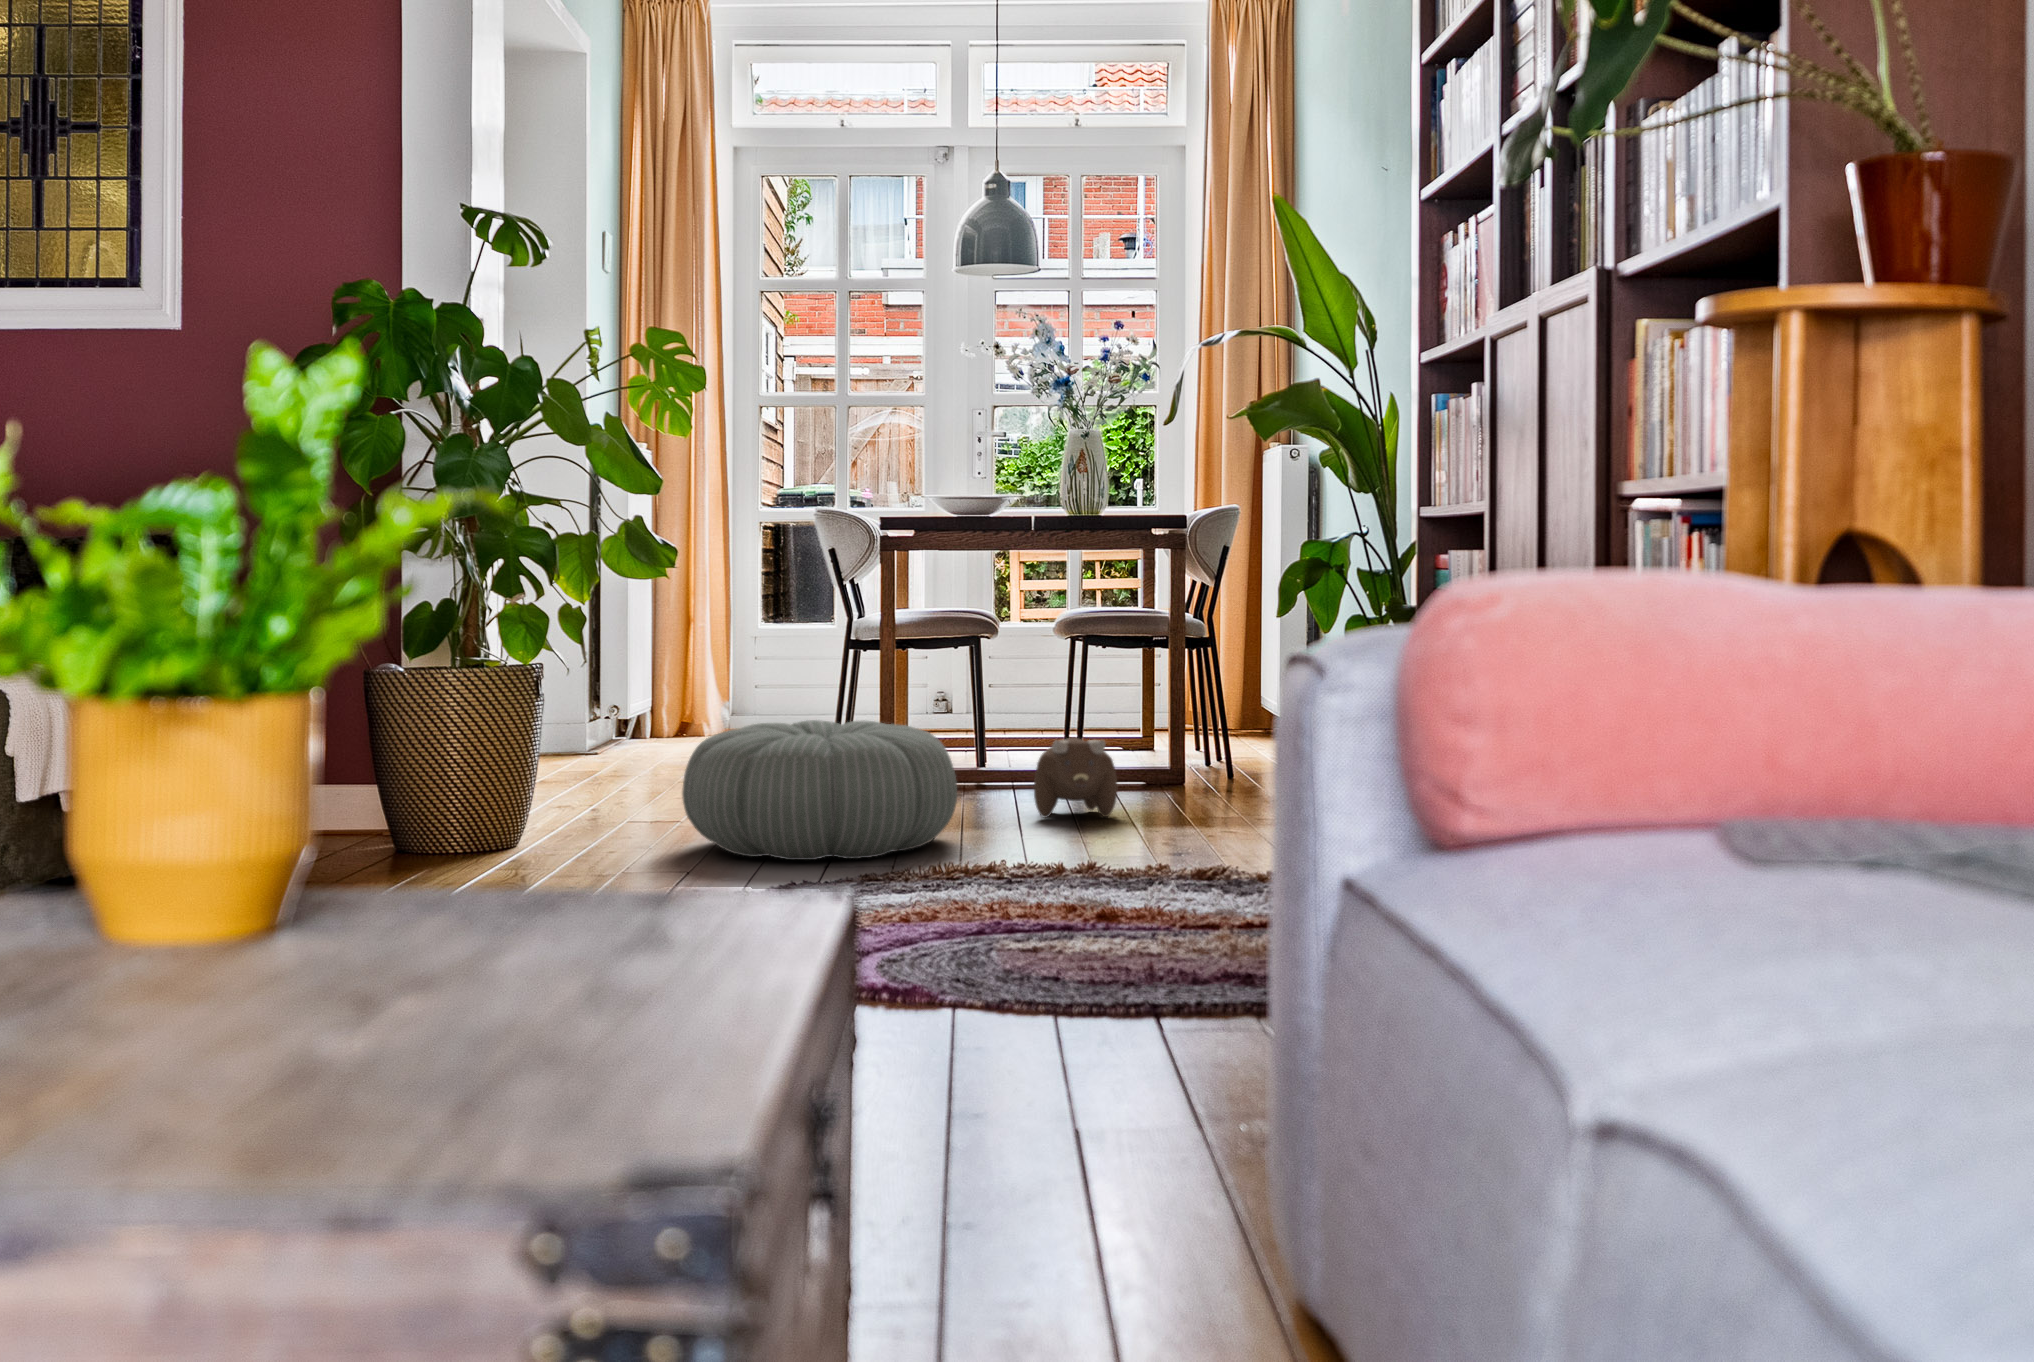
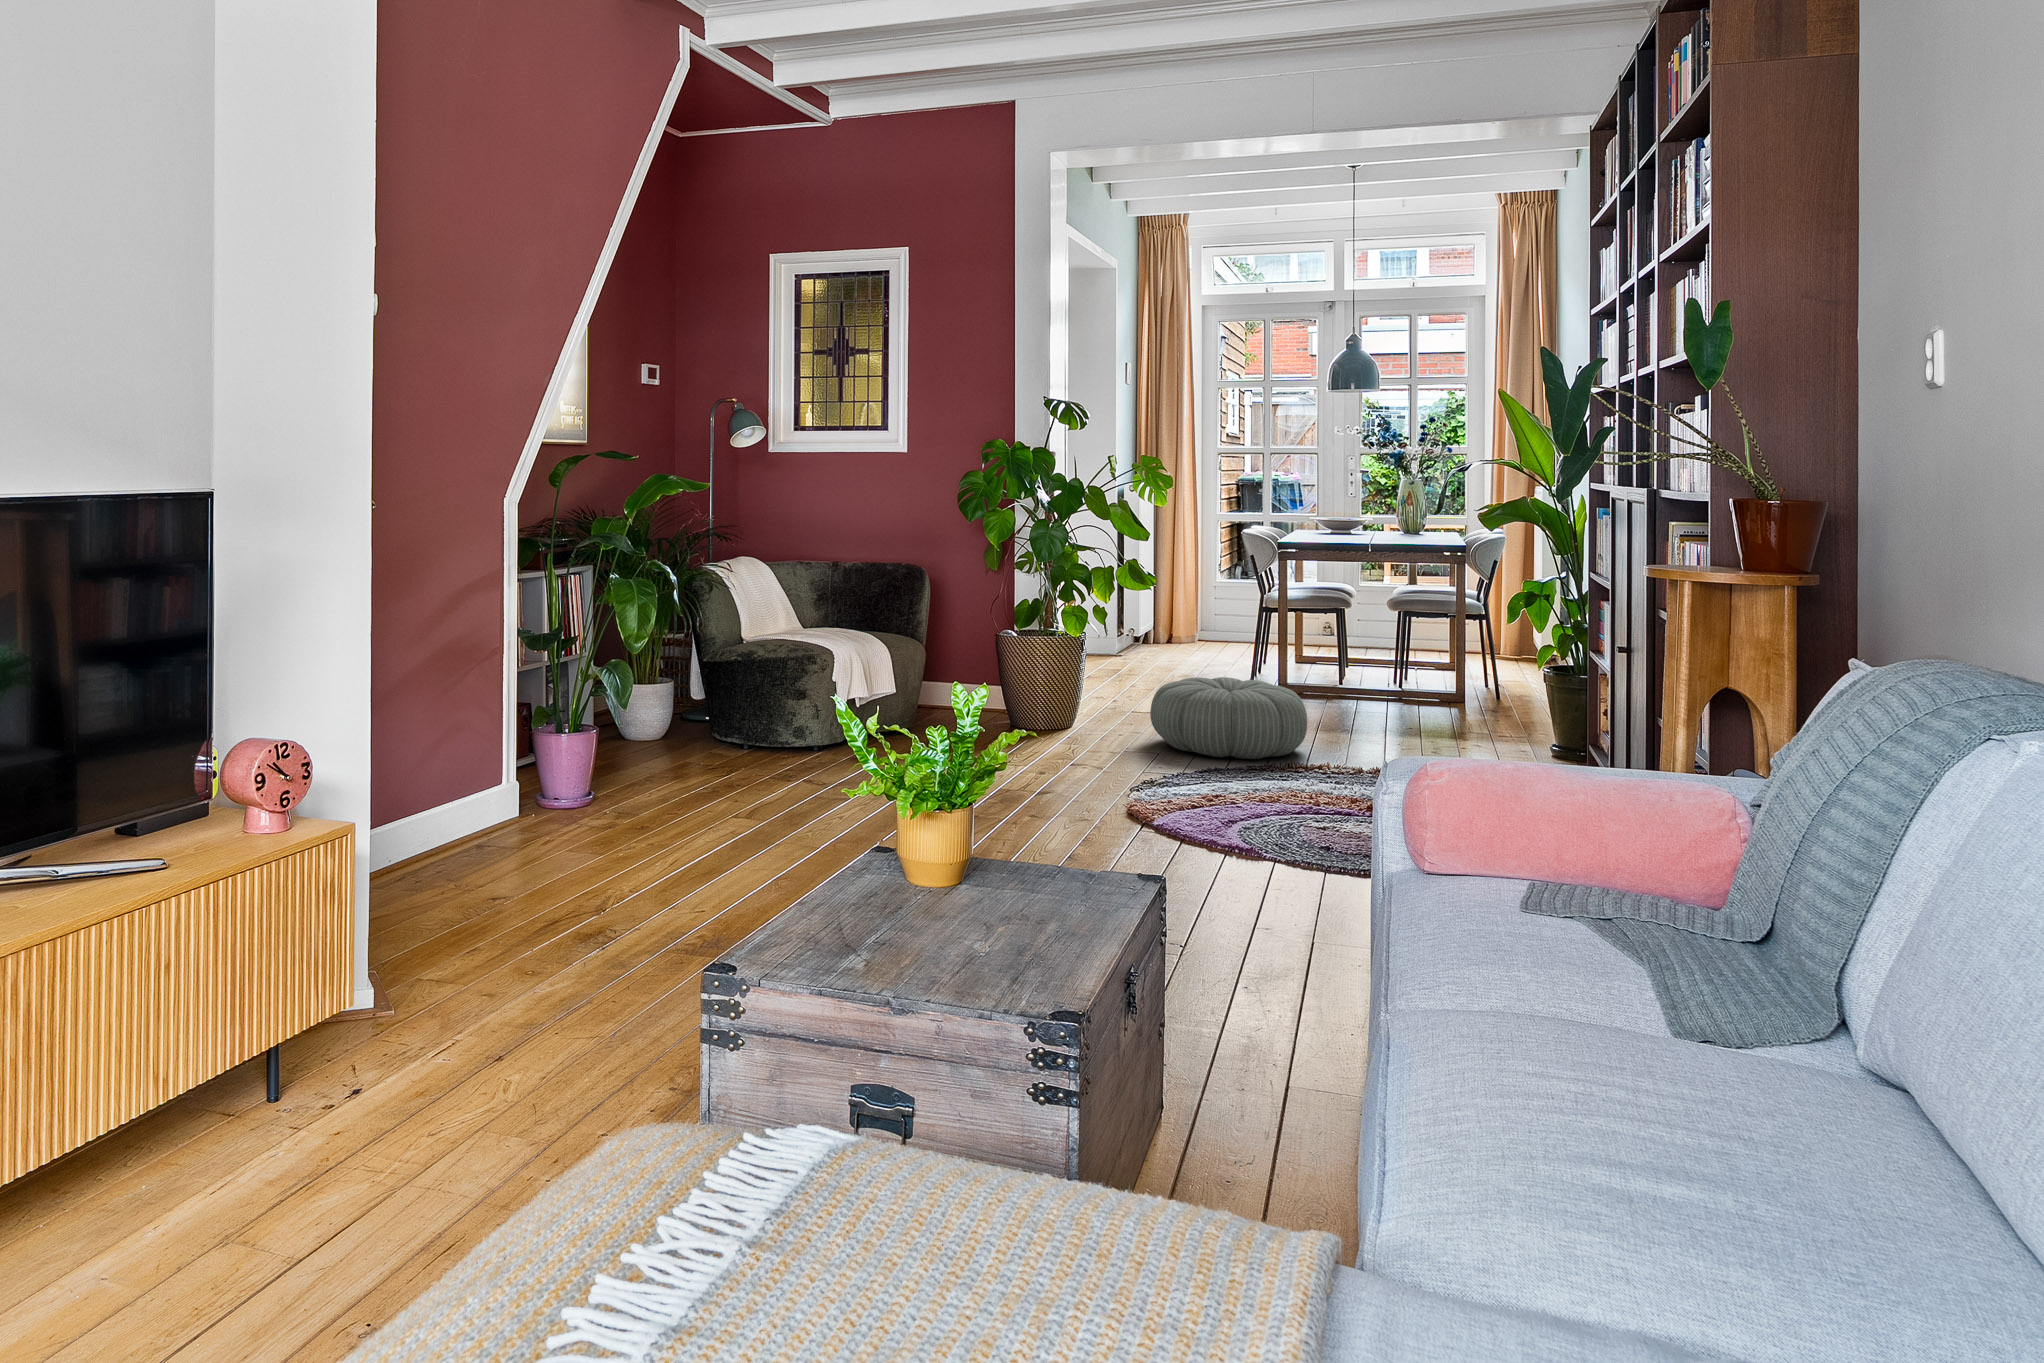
plush toy: present [1034,738,1118,818] -> none [1360,697,1414,746]

